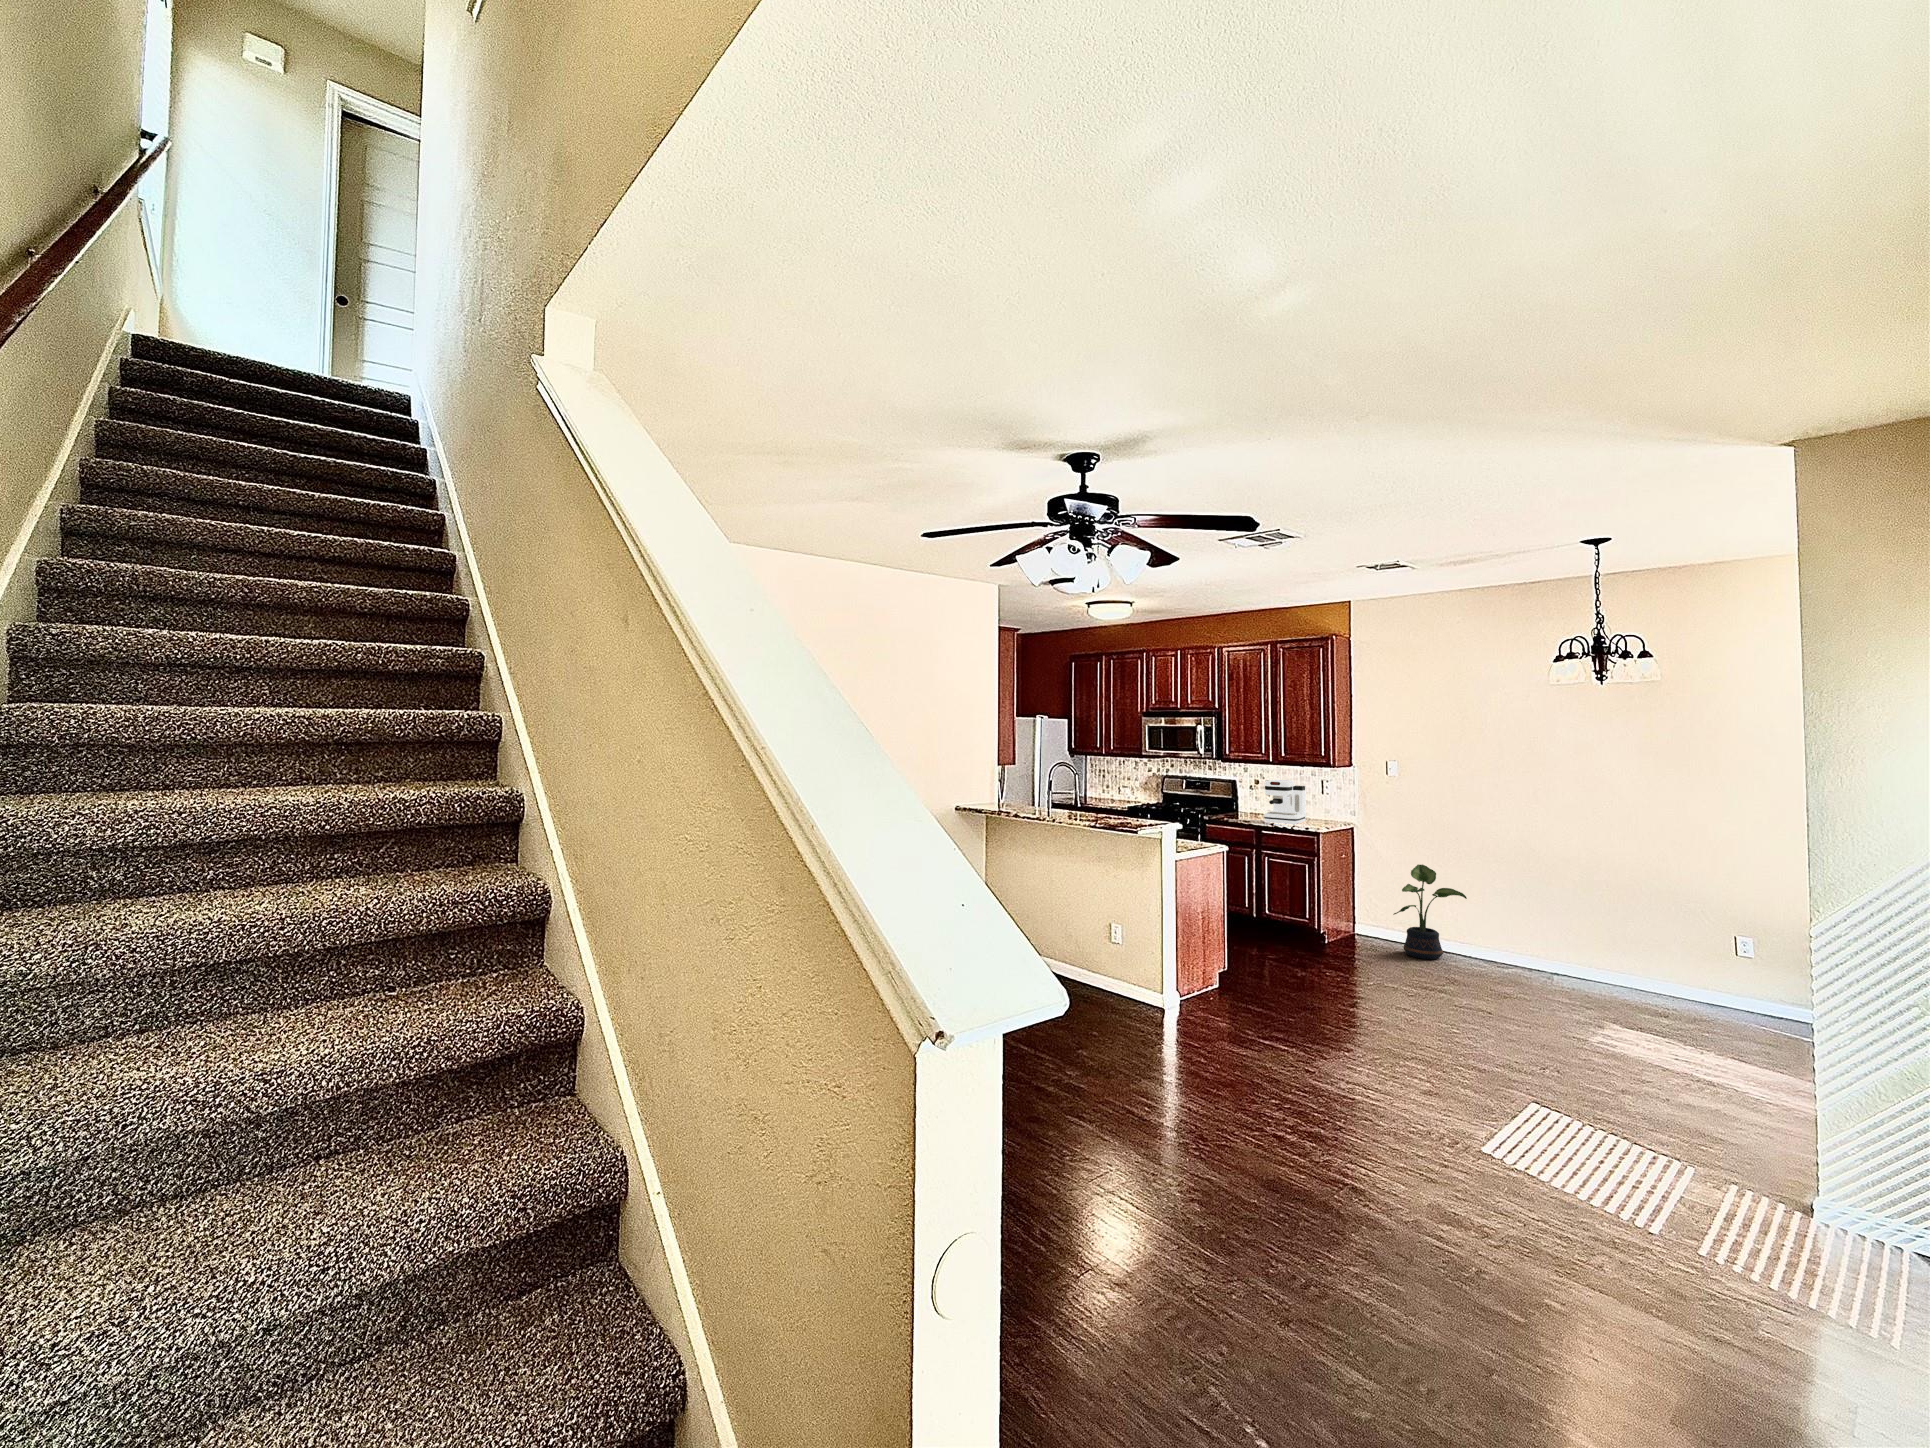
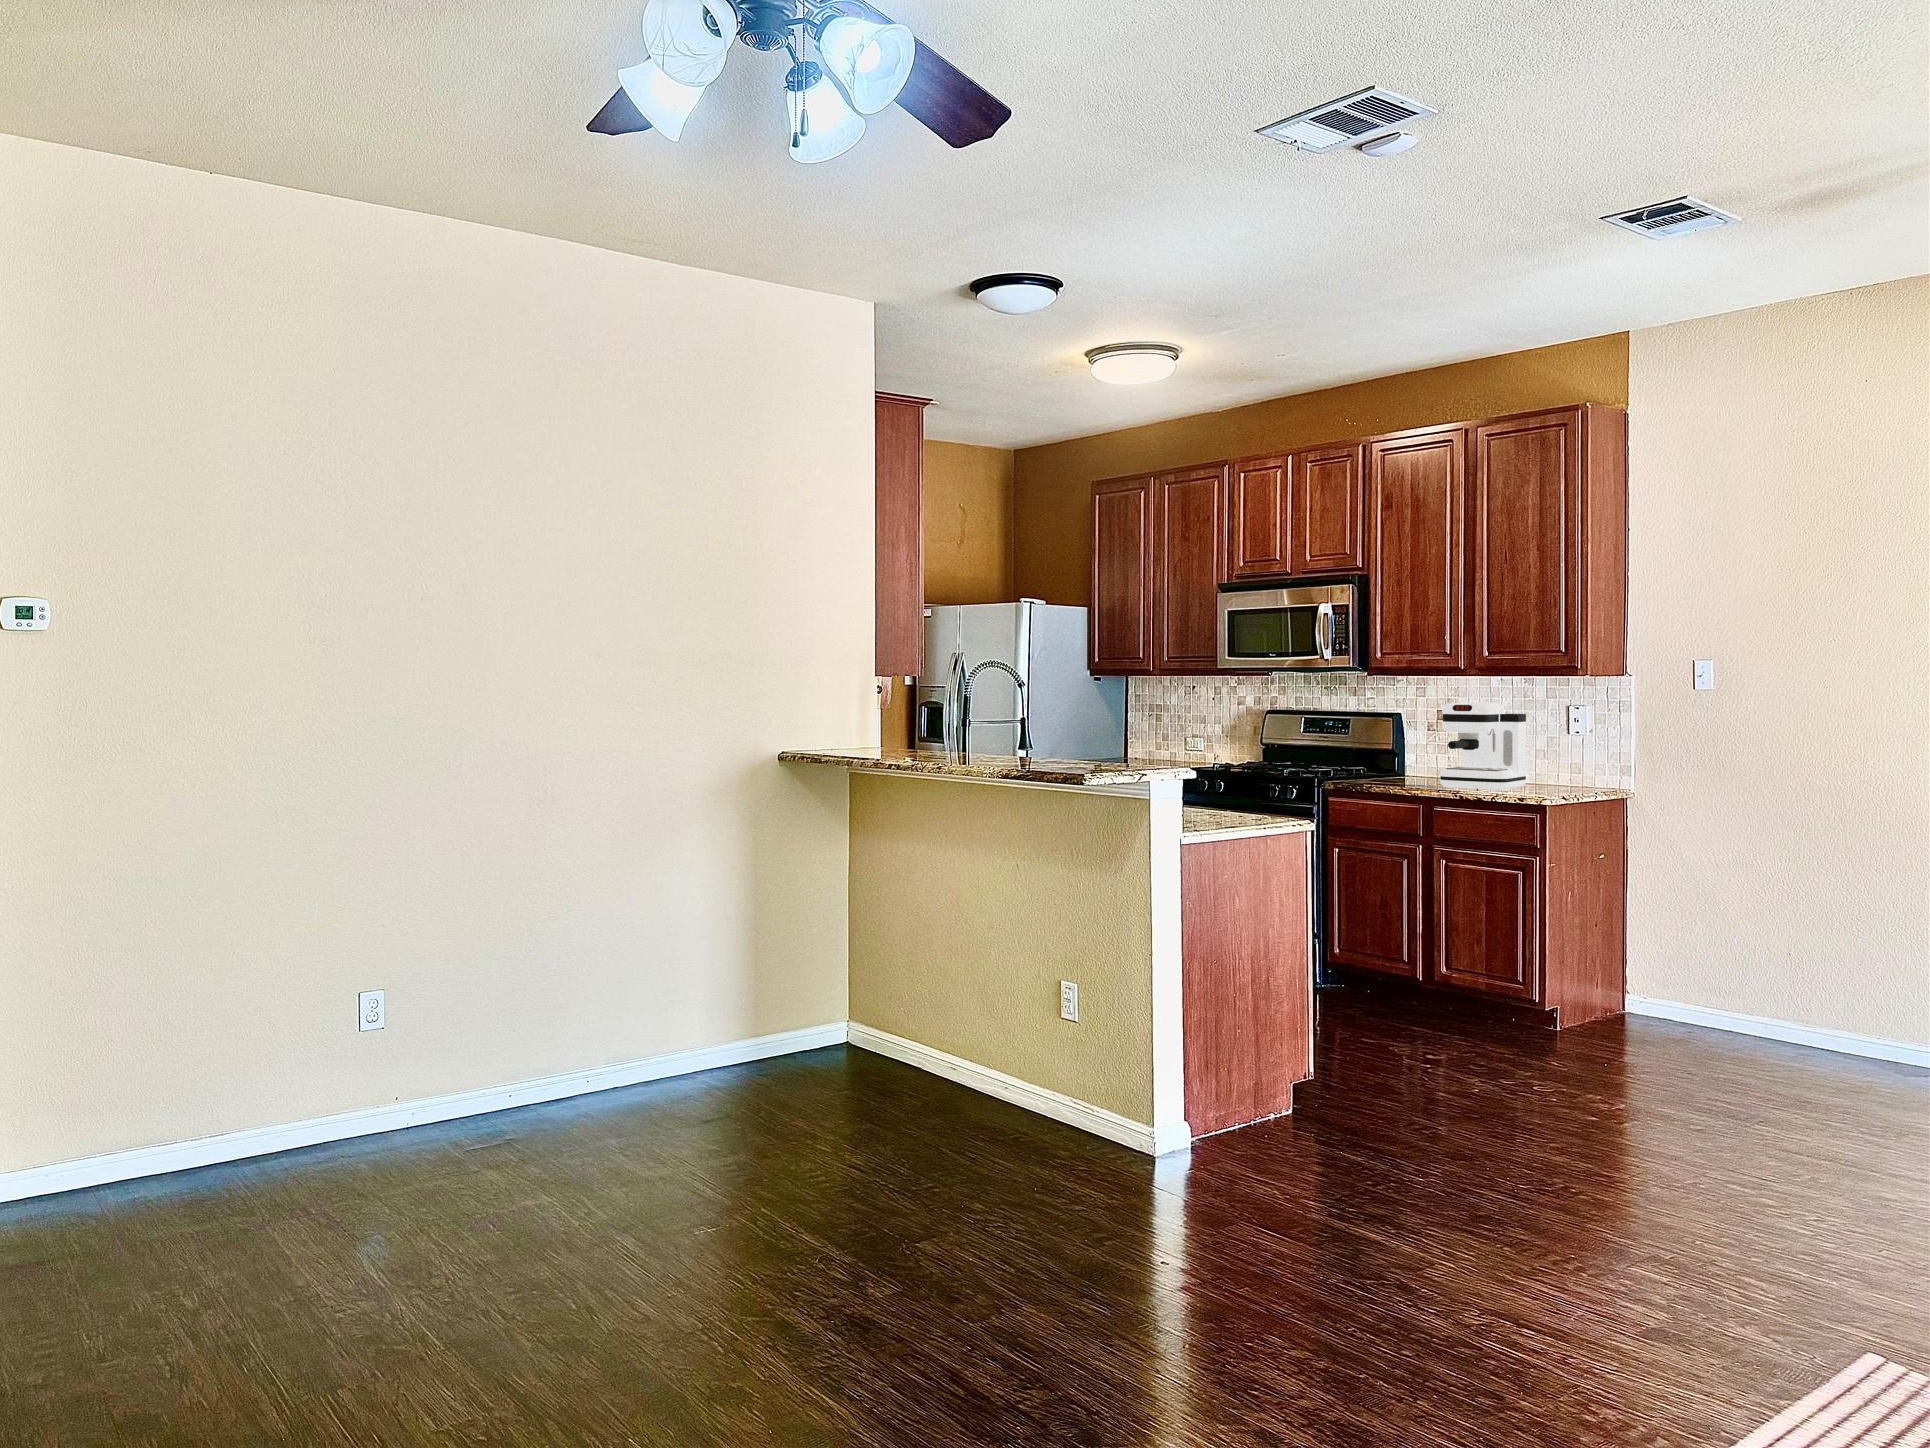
potted plant: present [1393,865,1467,959] -> none [1695,868,1851,1061]

